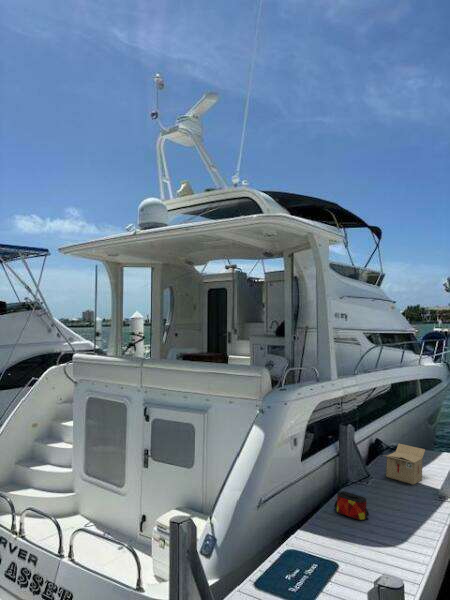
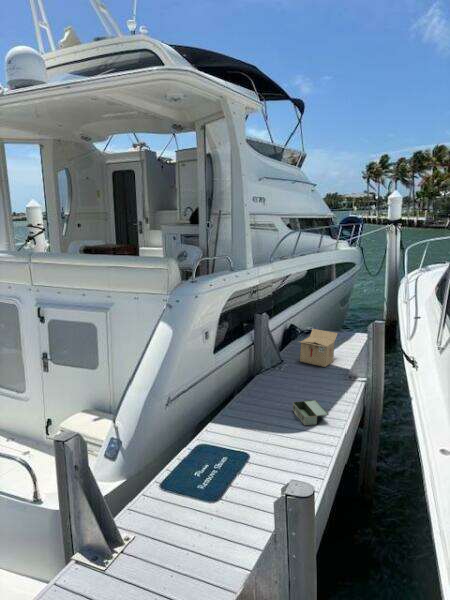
bag: present [334,491,369,520] -> none [248,380,281,407]
toolbox: none [381,516,420,543] -> present [293,400,329,425]

